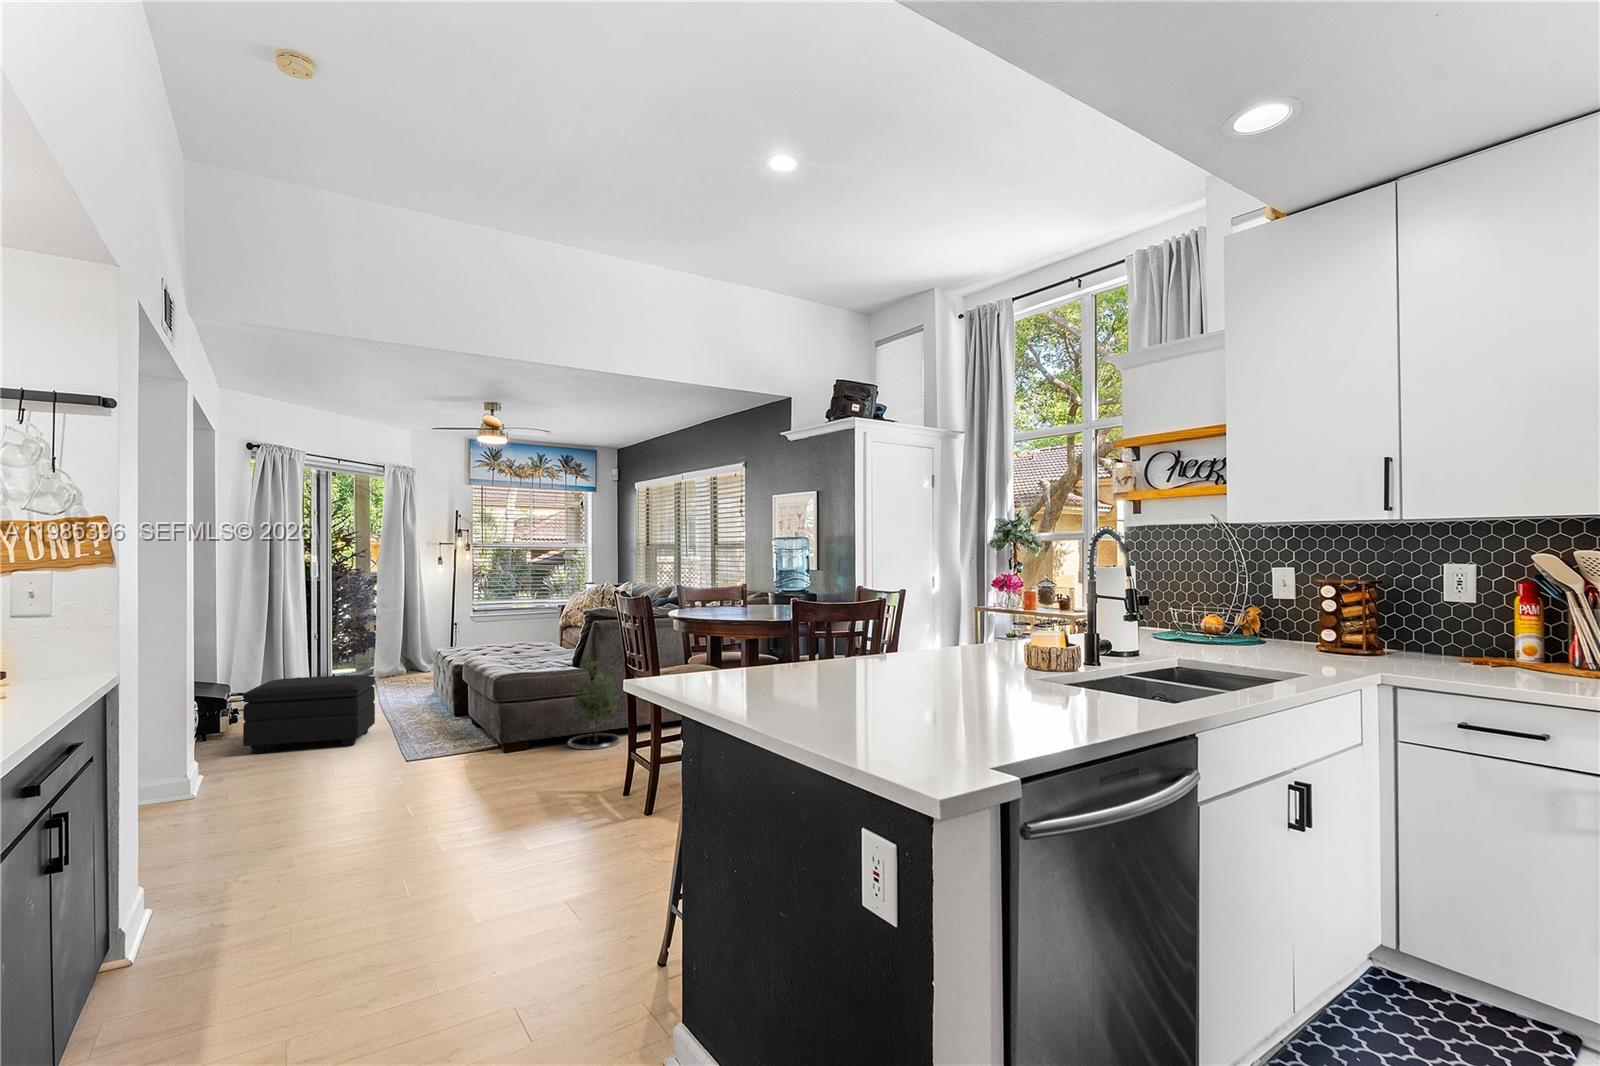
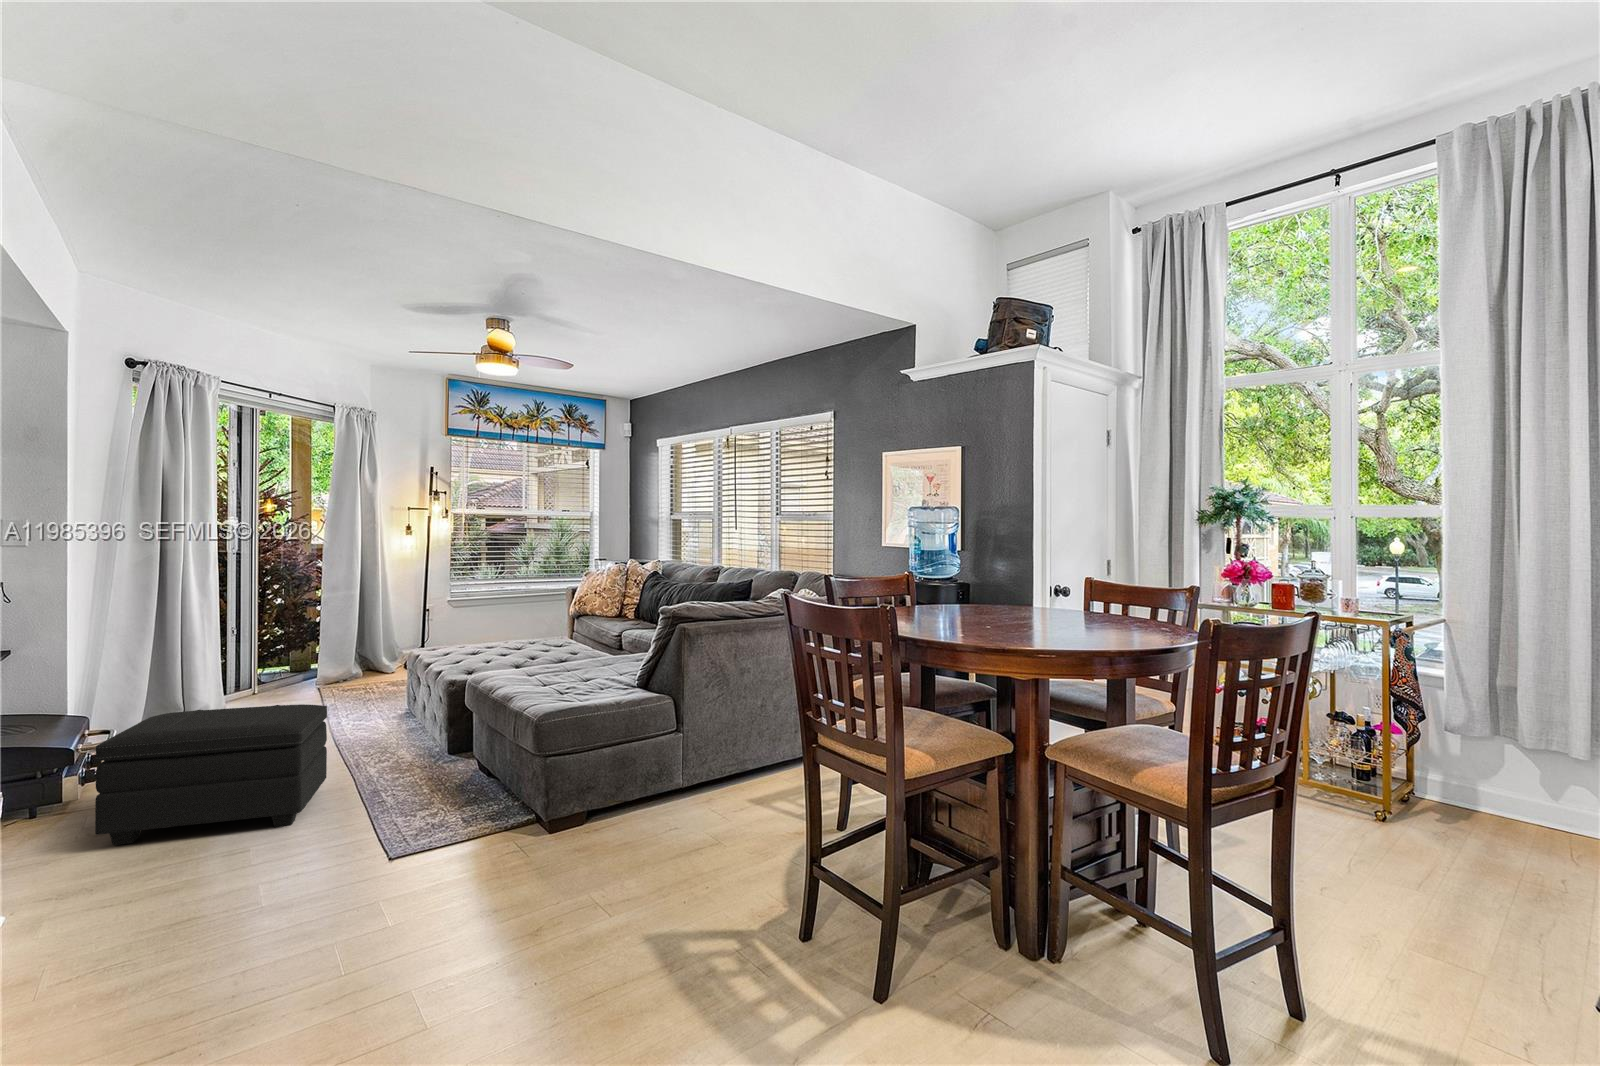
potted tree: present [568,657,621,749] -> none [649,676,736,834]

